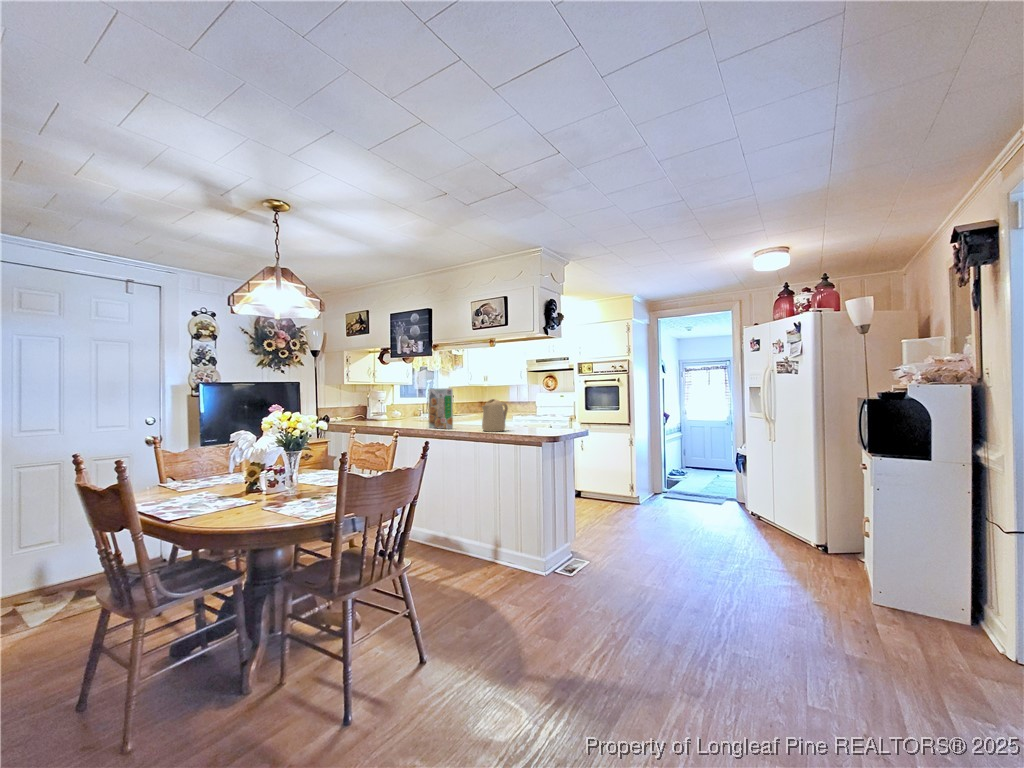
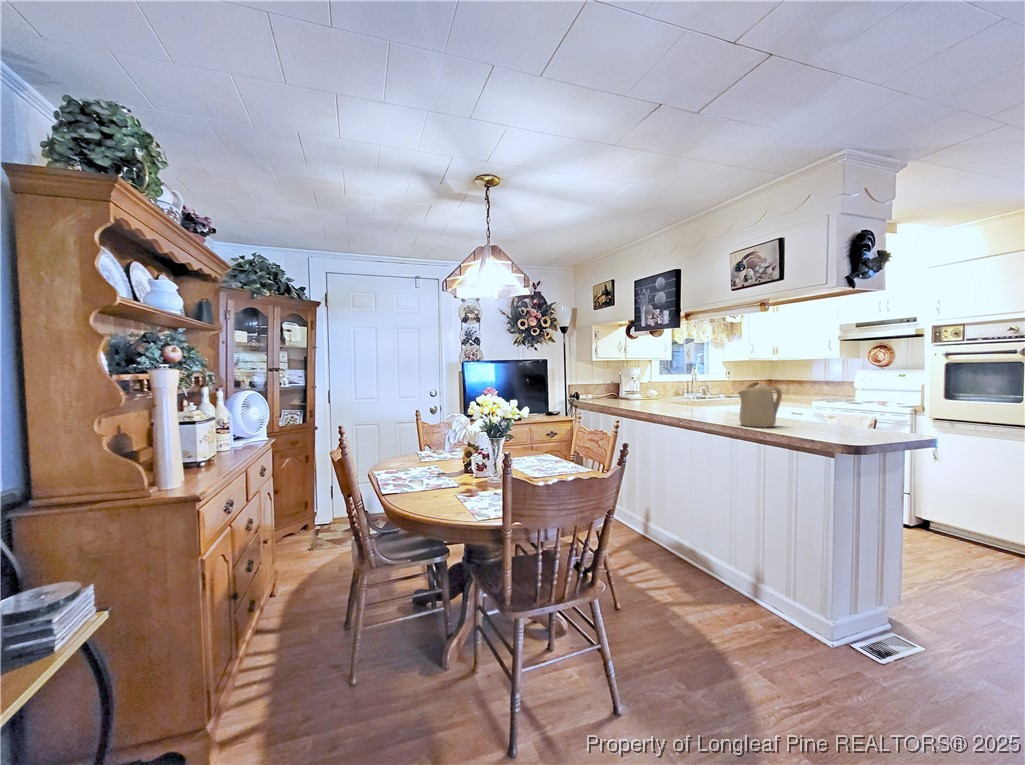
cereal box: present [428,388,453,429] -> none [672,367,702,418]

